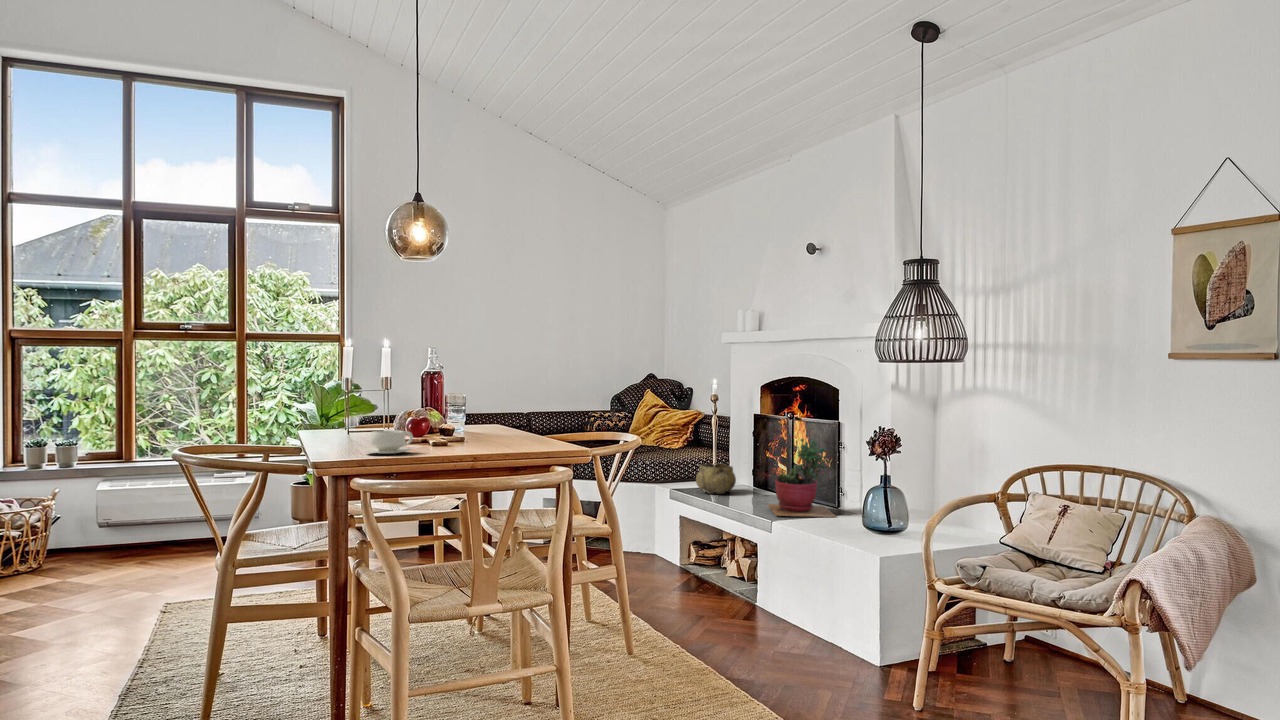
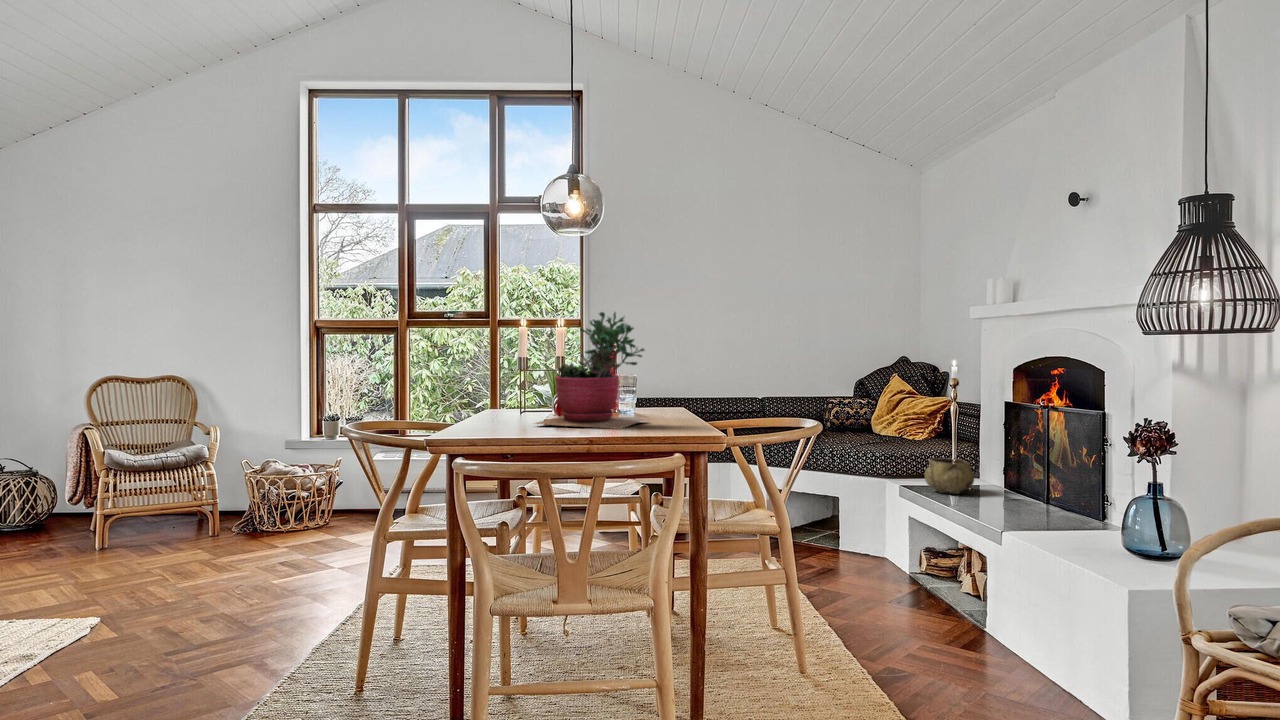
teacup: present [365,430,413,454] -> none [472,409,524,433]
succulent plant: present [767,439,836,517] -> present [536,312,646,429]

